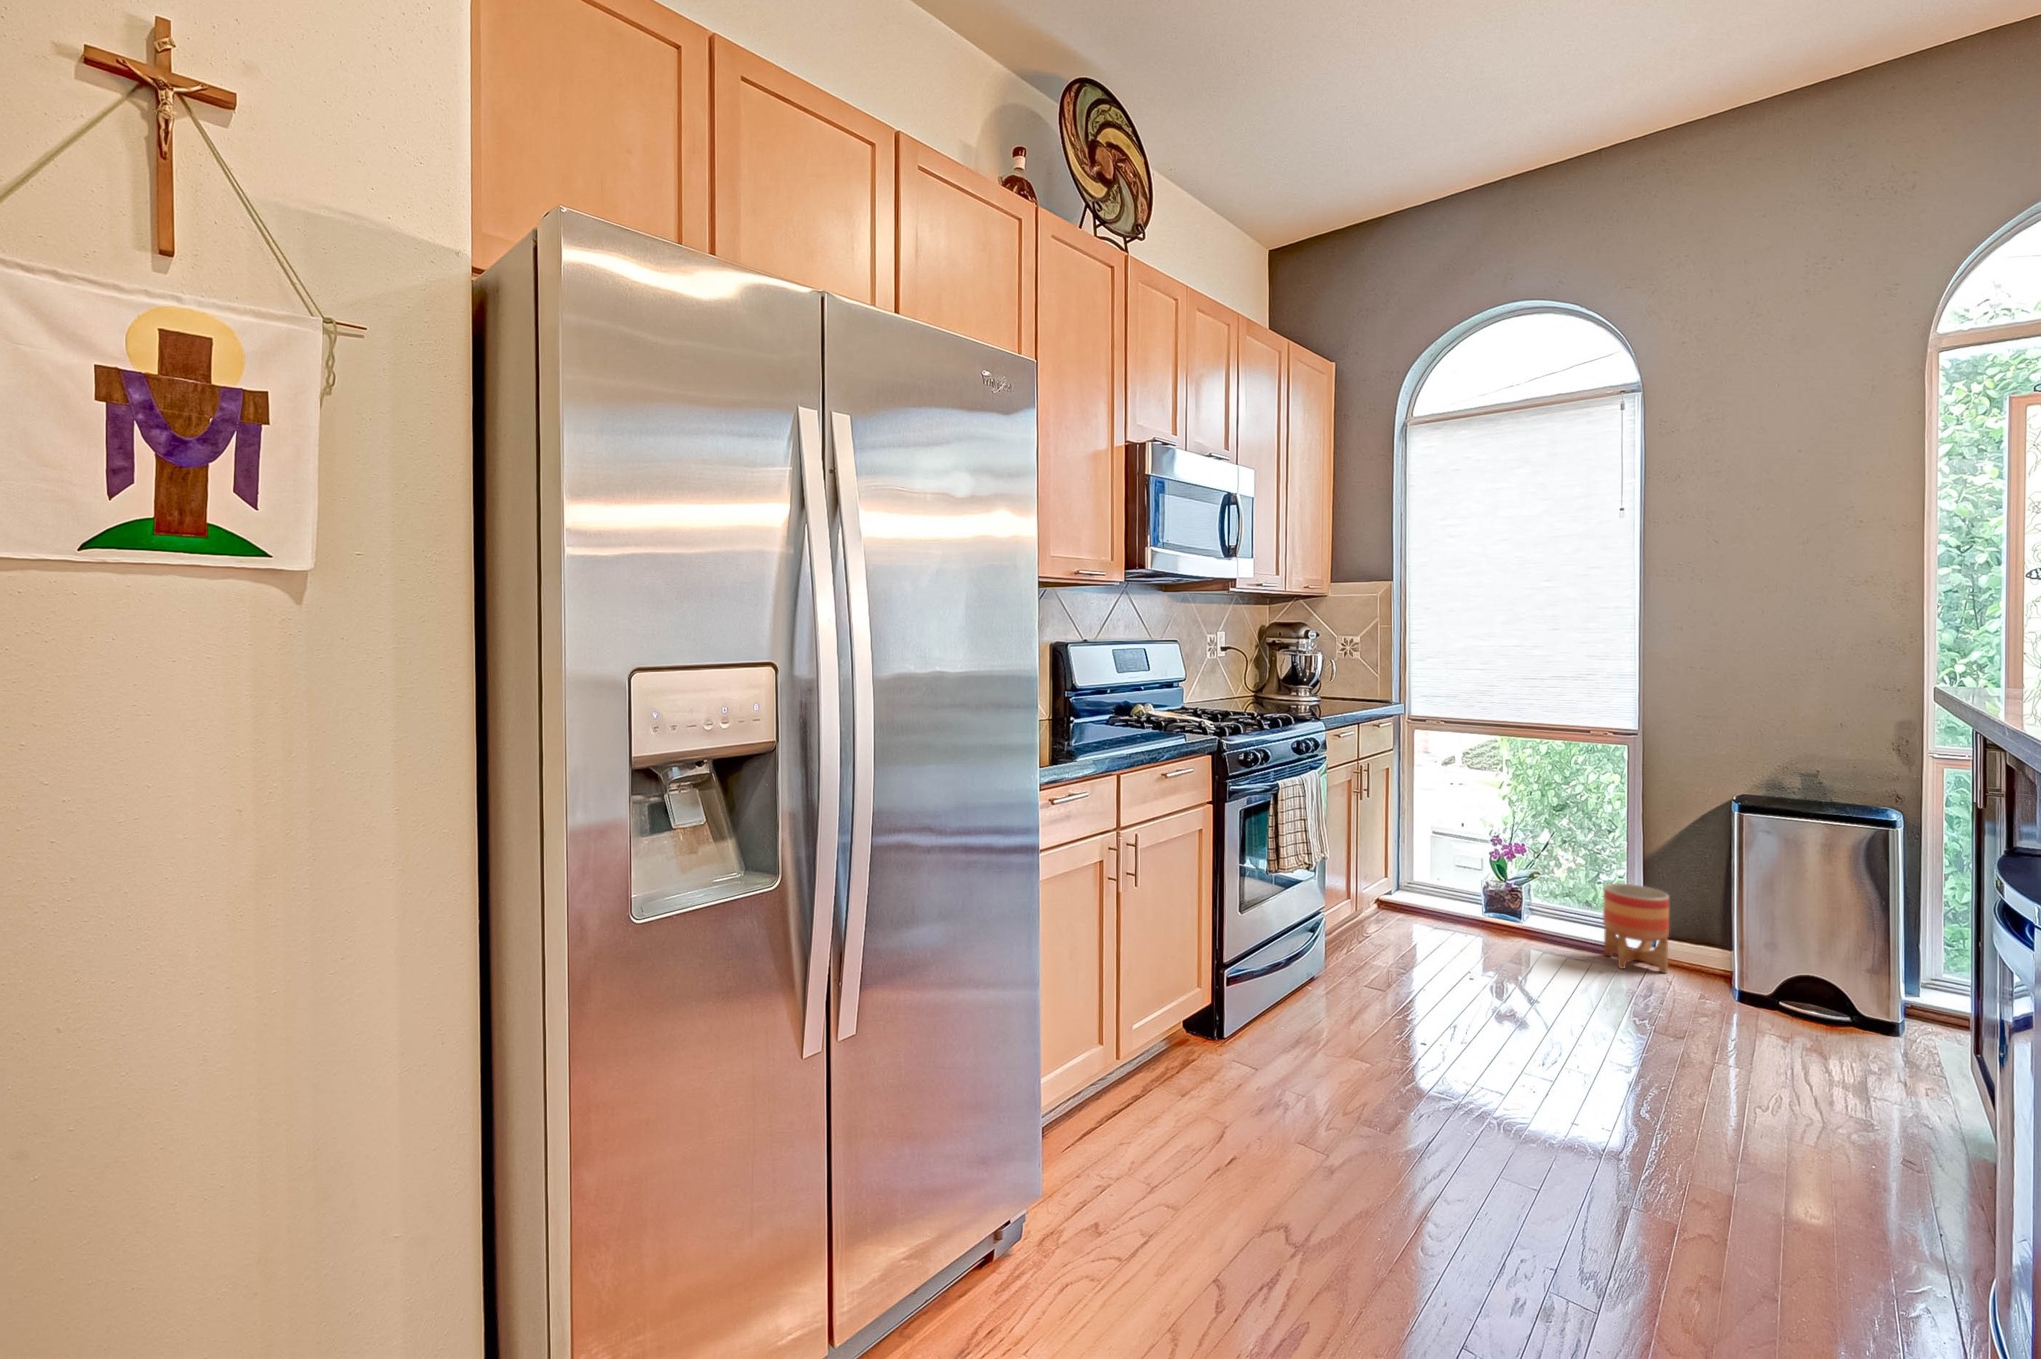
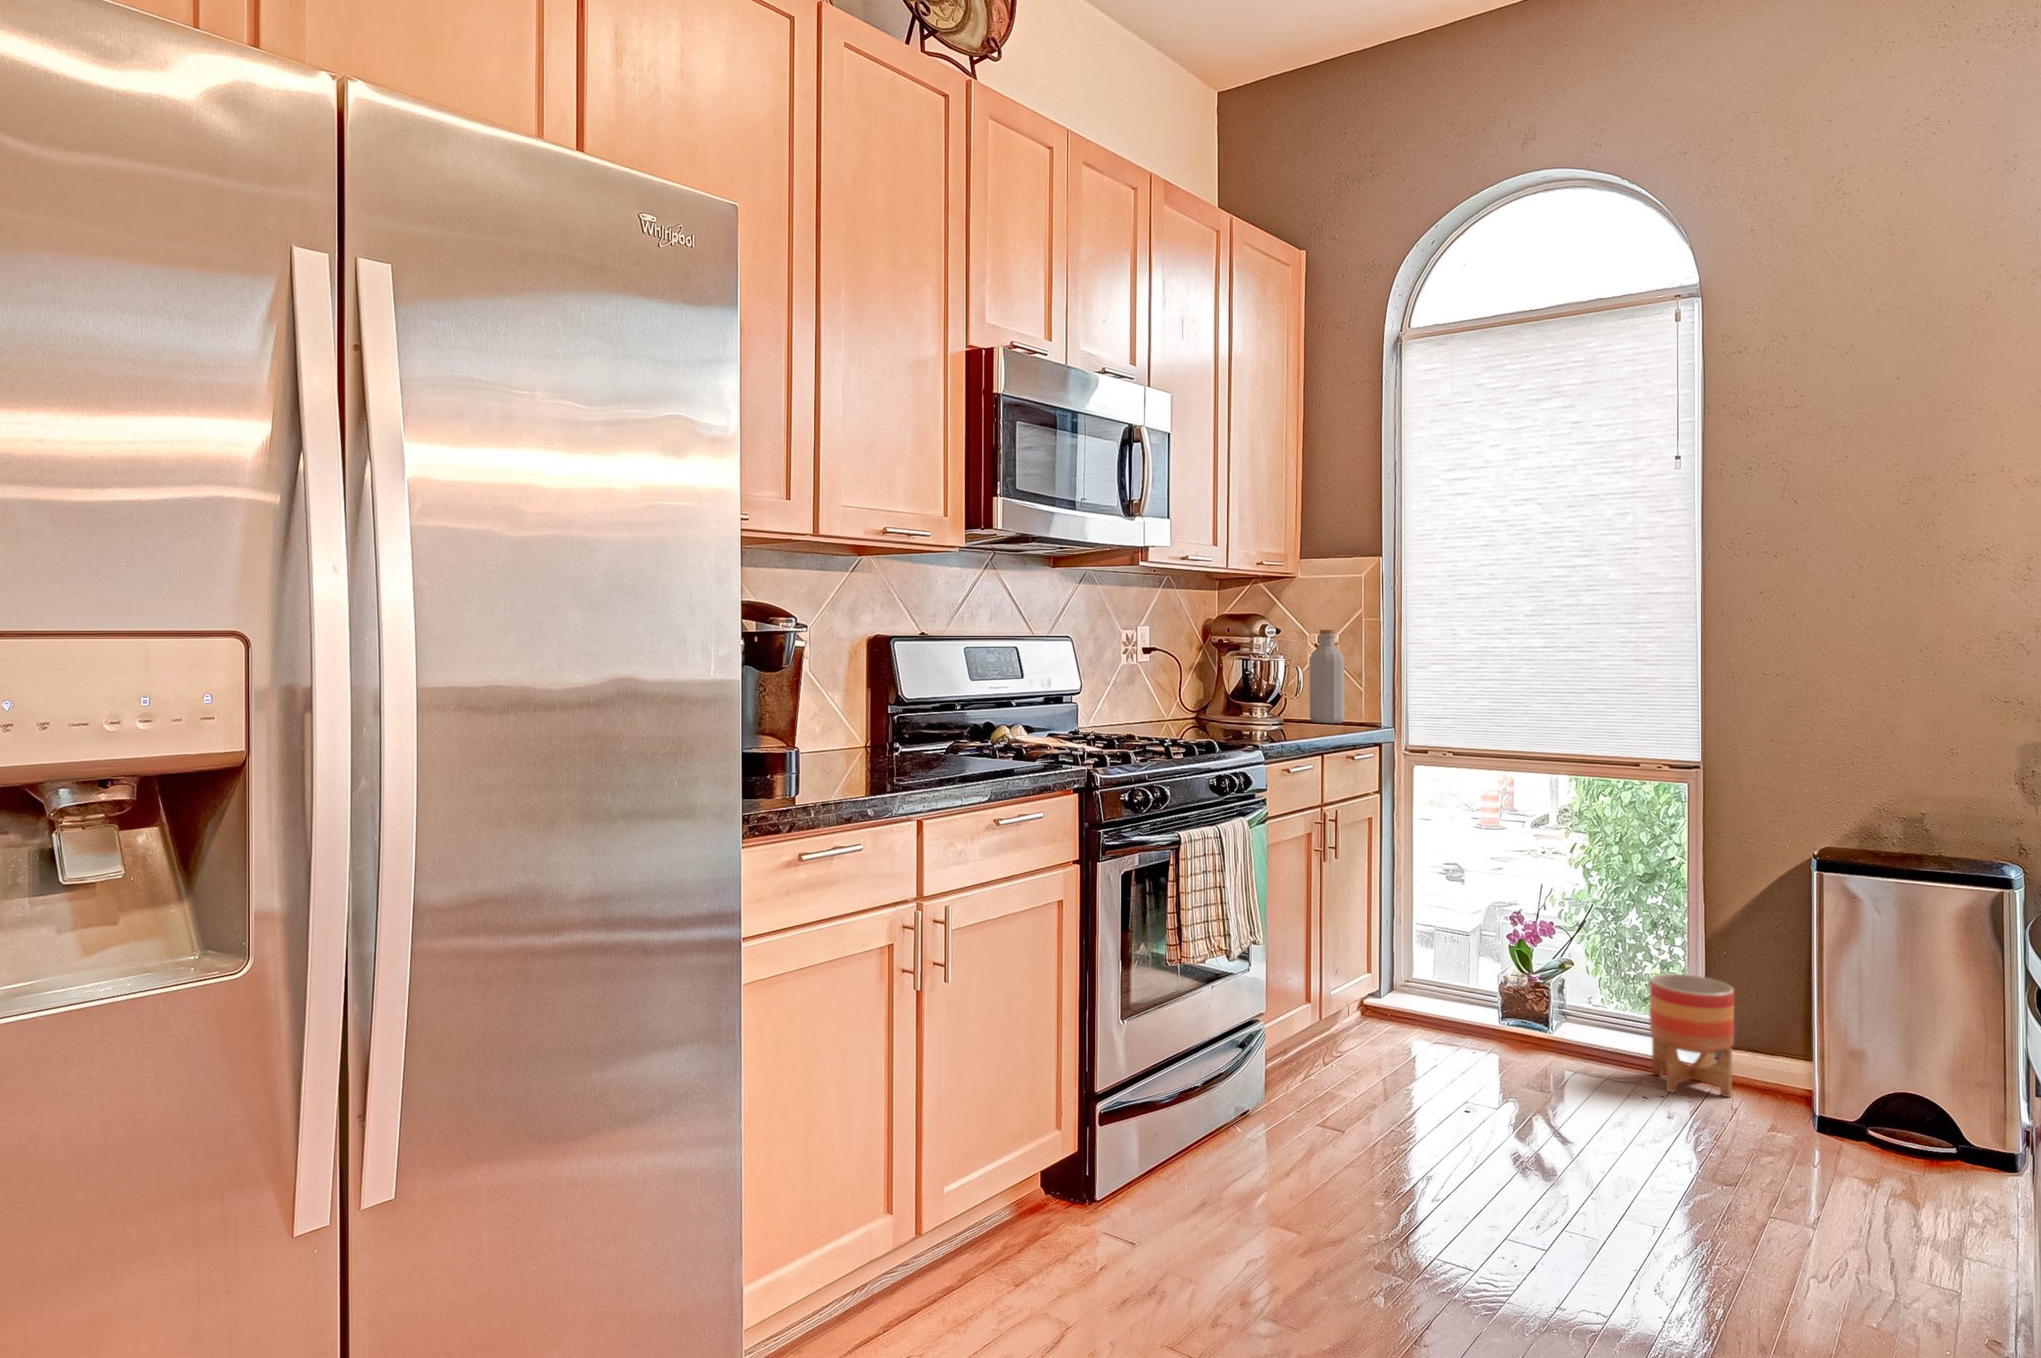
bottle: none [1339,633,1365,700] -> present [1310,630,1344,723]

